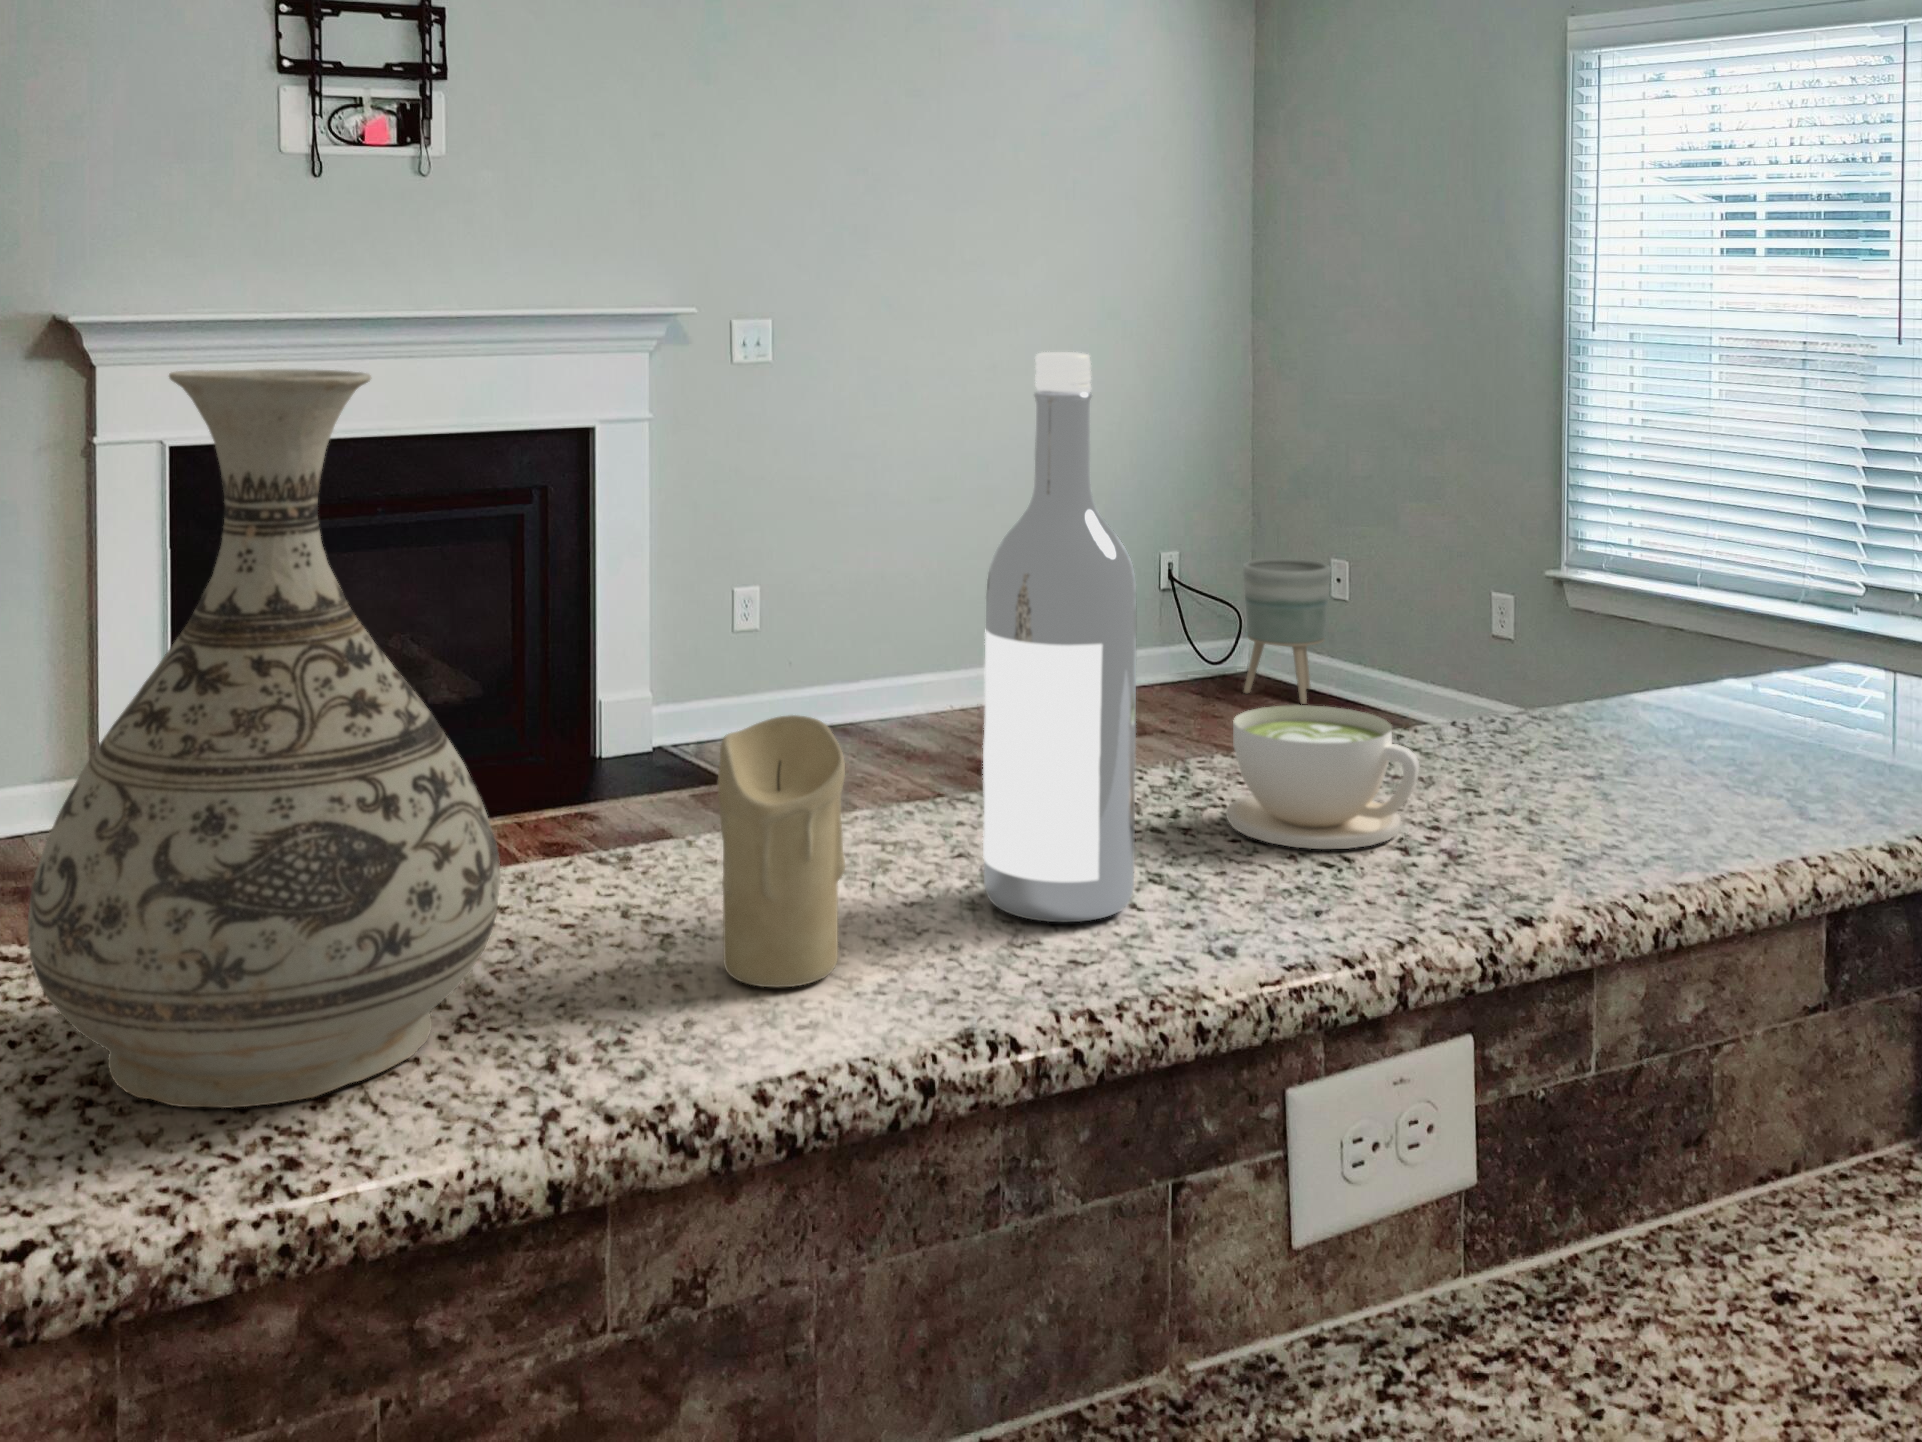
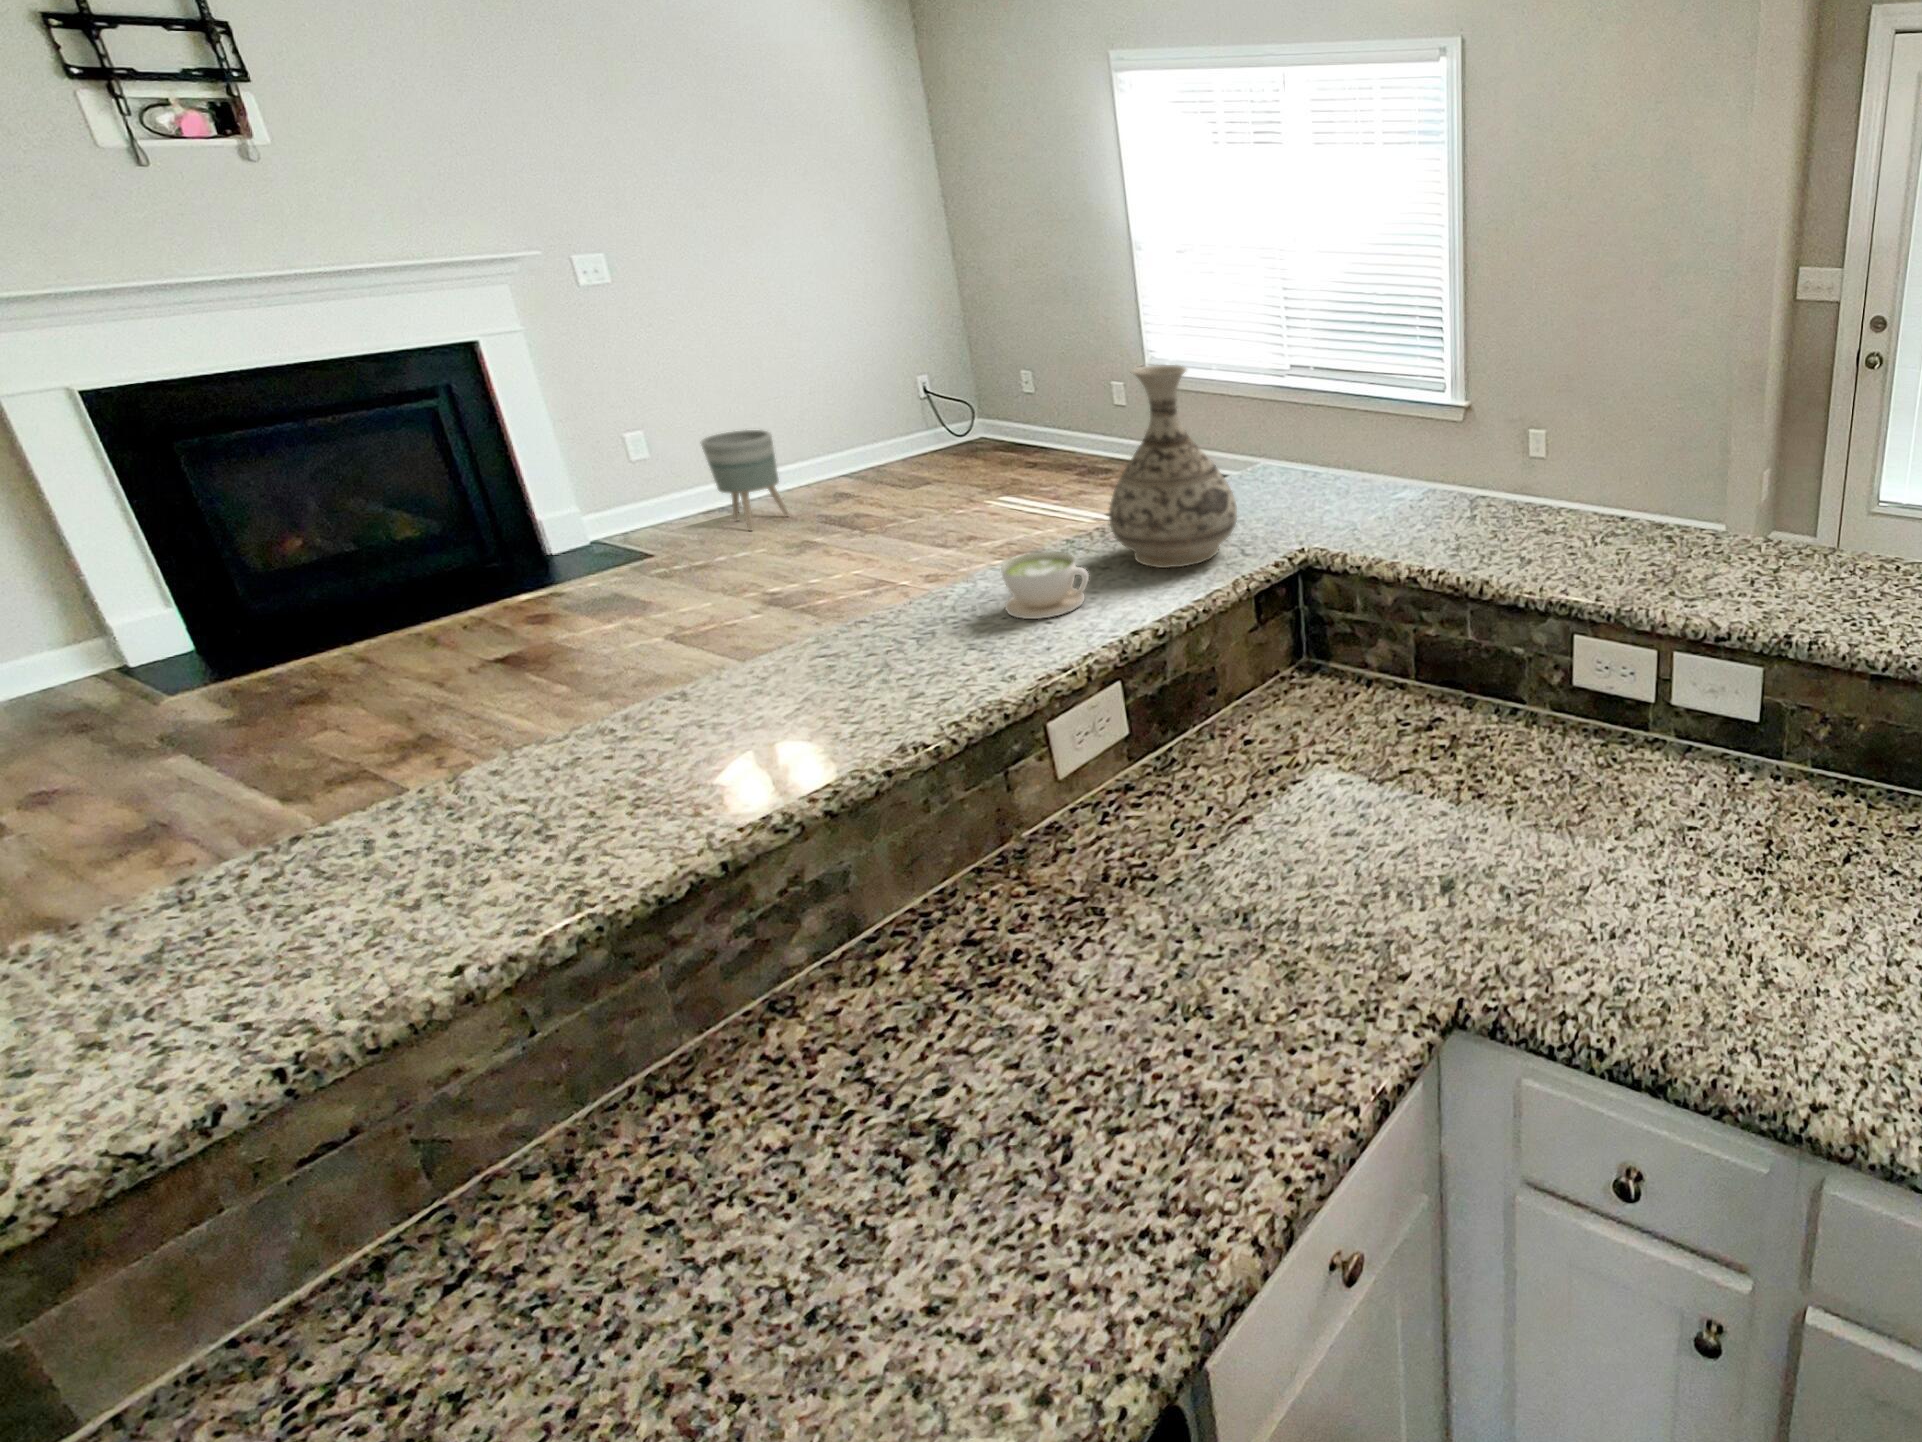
wine bottle: present [983,352,1136,922] -> none [865,435,966,684]
vase: present [28,369,500,1108] -> present [1109,365,1237,568]
planter: present [1243,559,1330,704] -> present [701,430,789,531]
candle: present [717,715,845,987] -> none [745,630,830,750]

